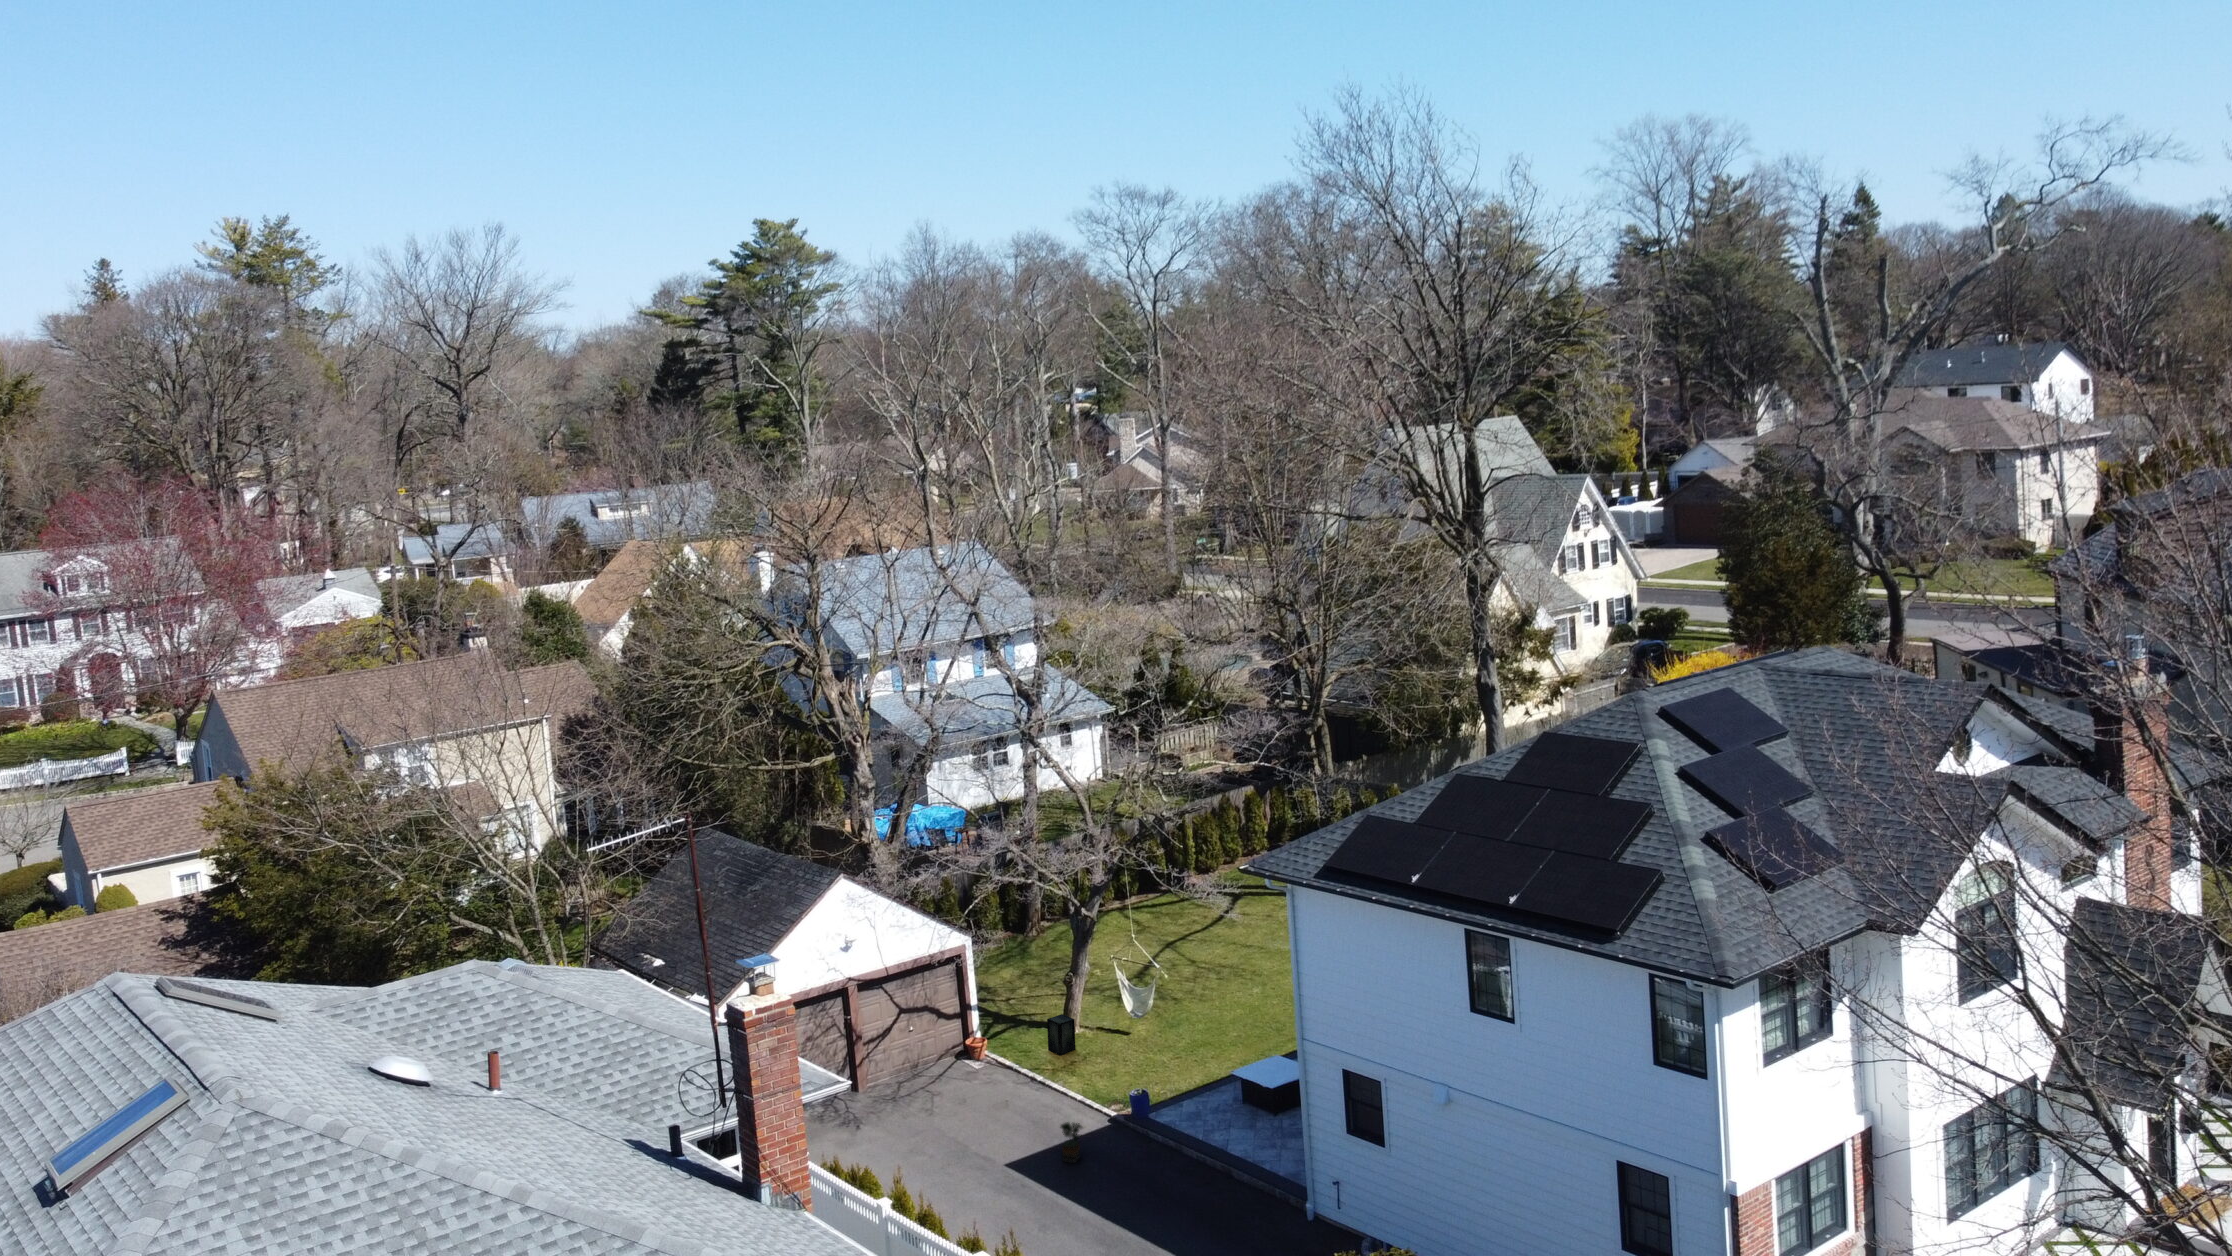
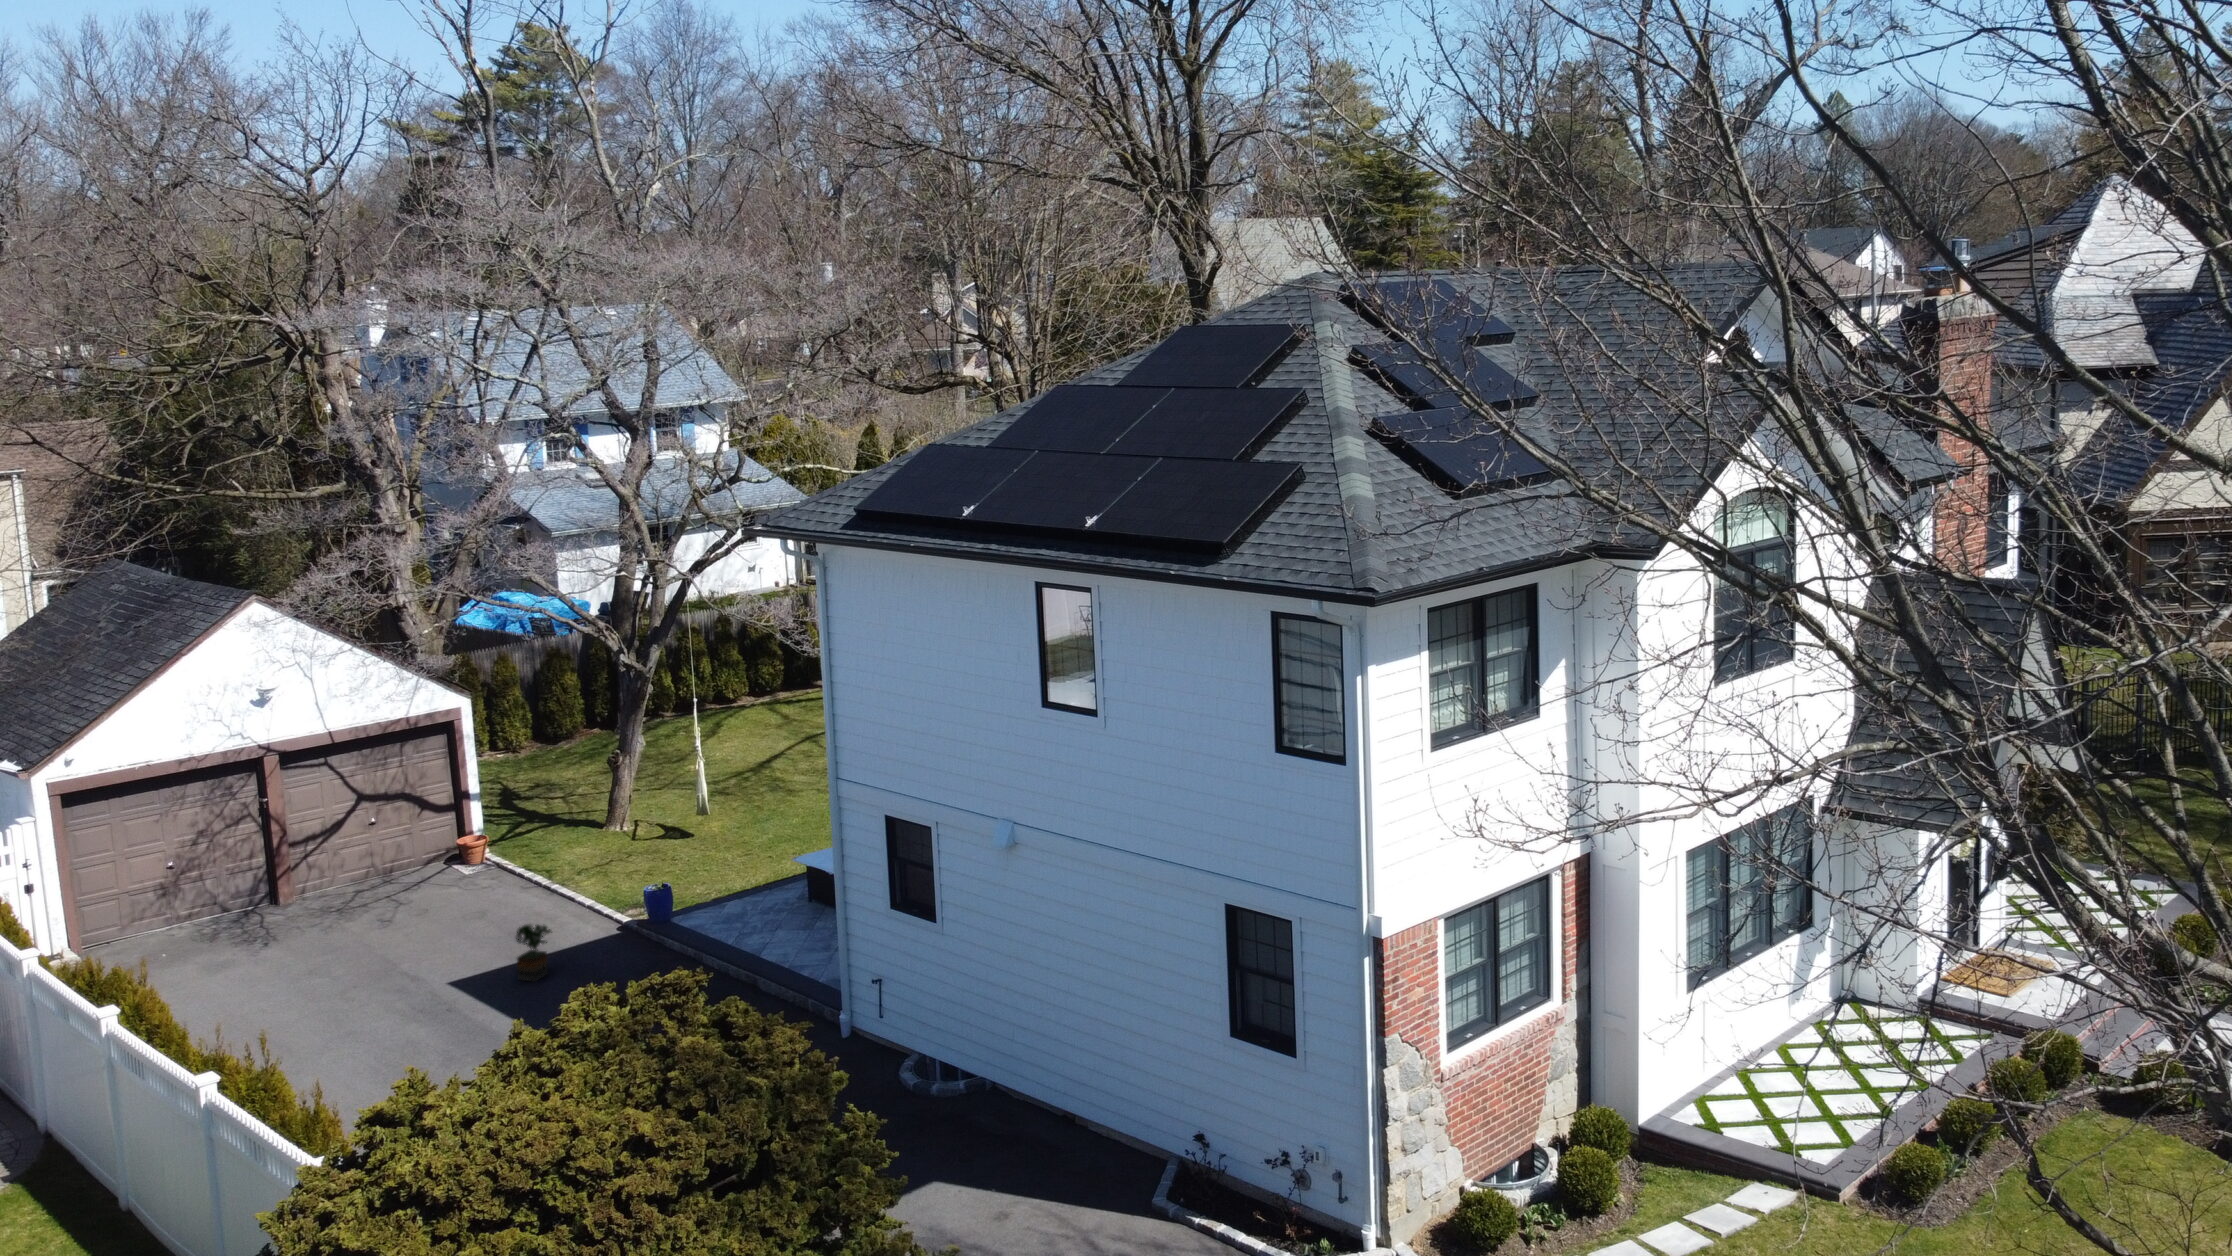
storage box: present [1047,1014,1076,1056] -> none [584,802,625,856]

